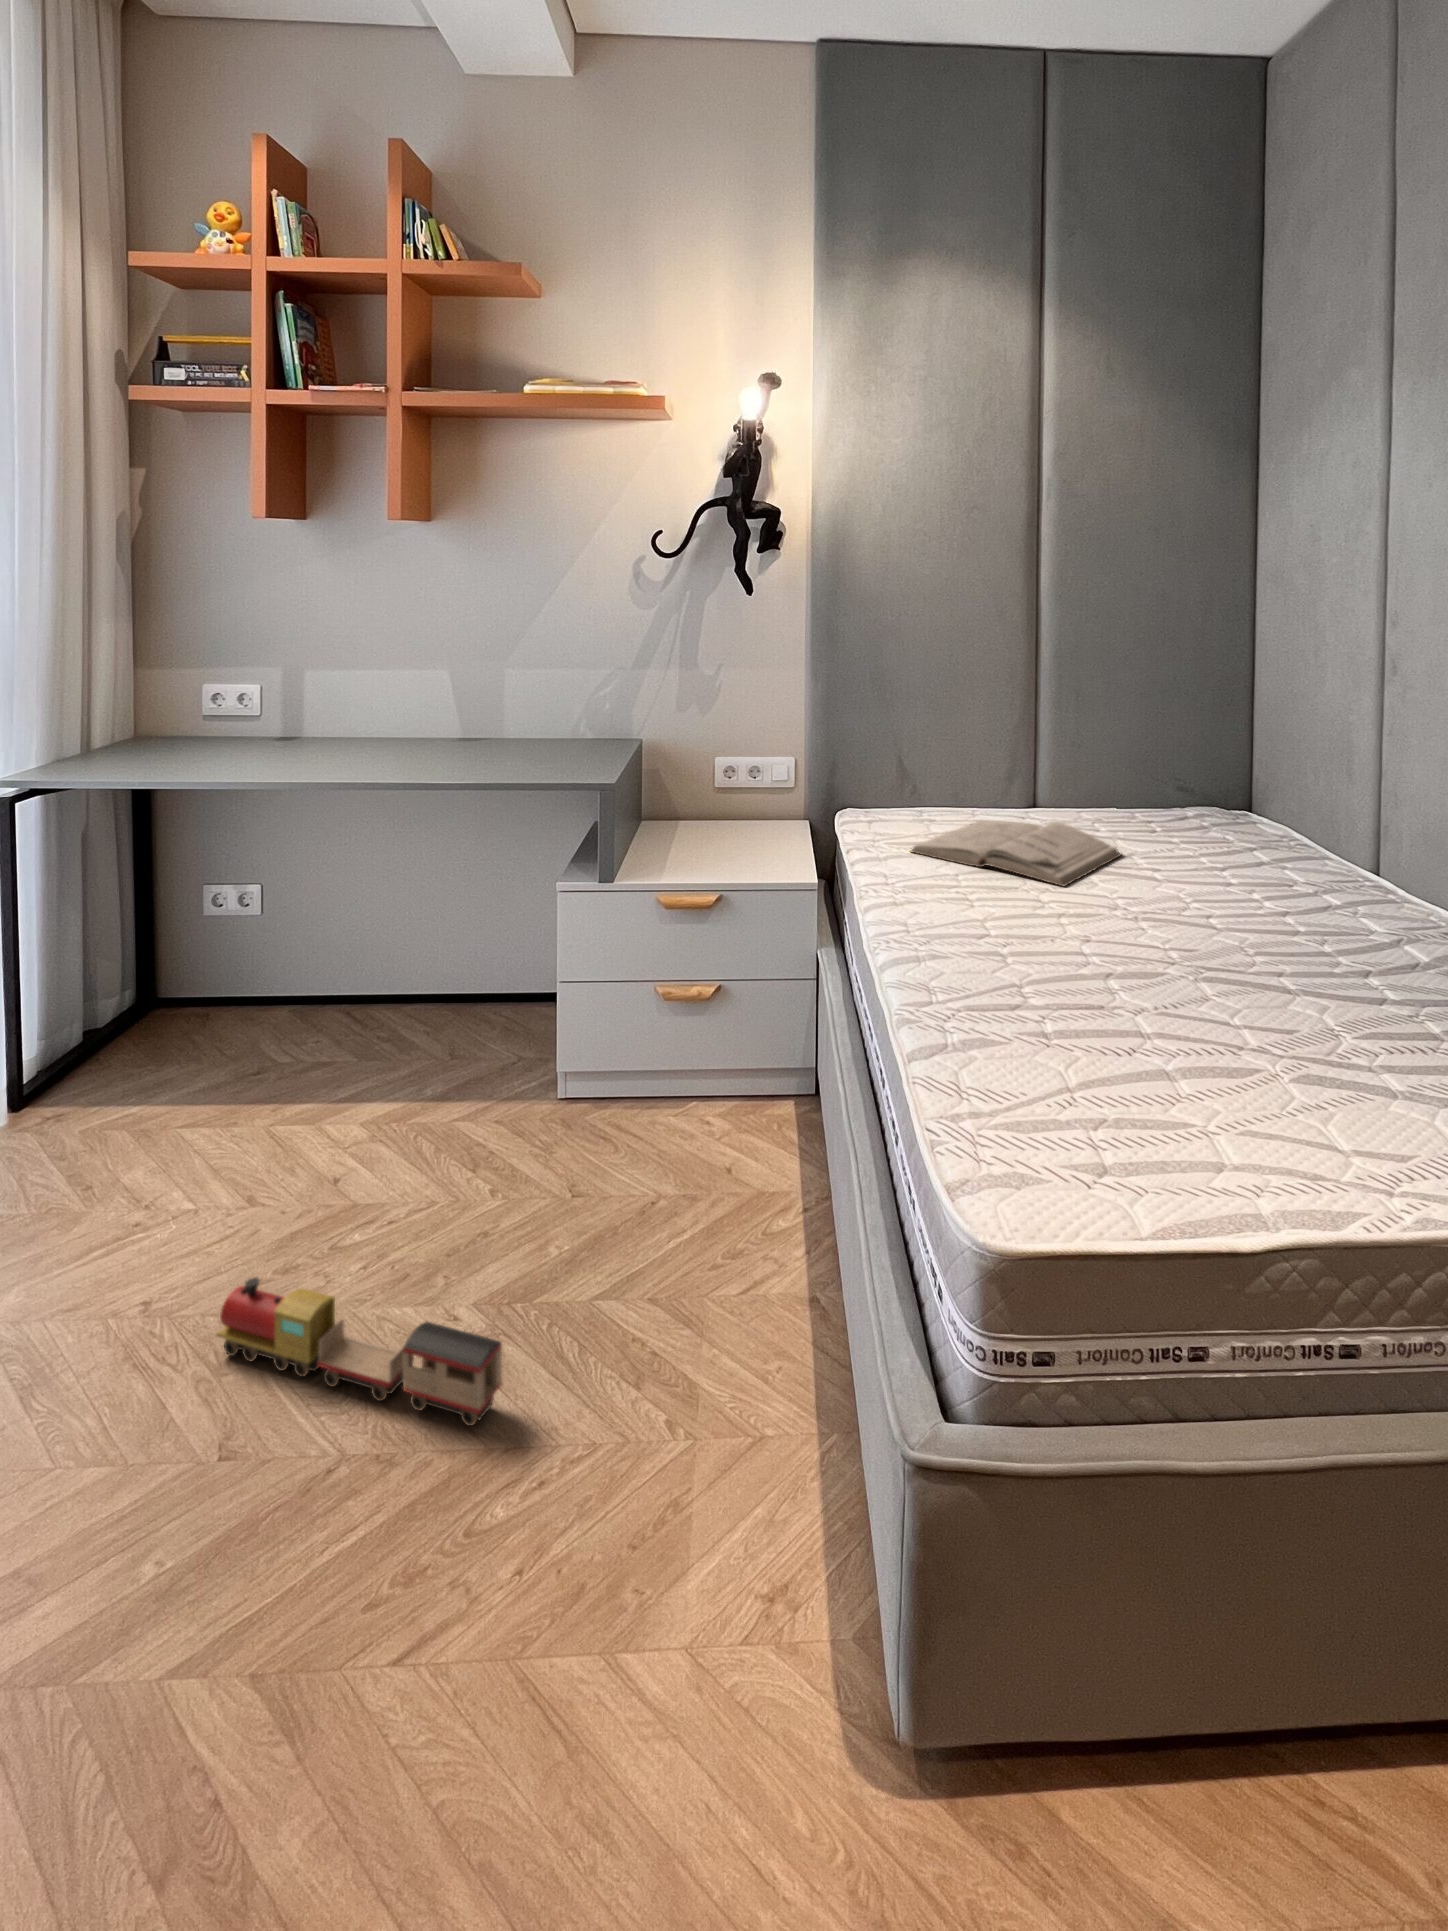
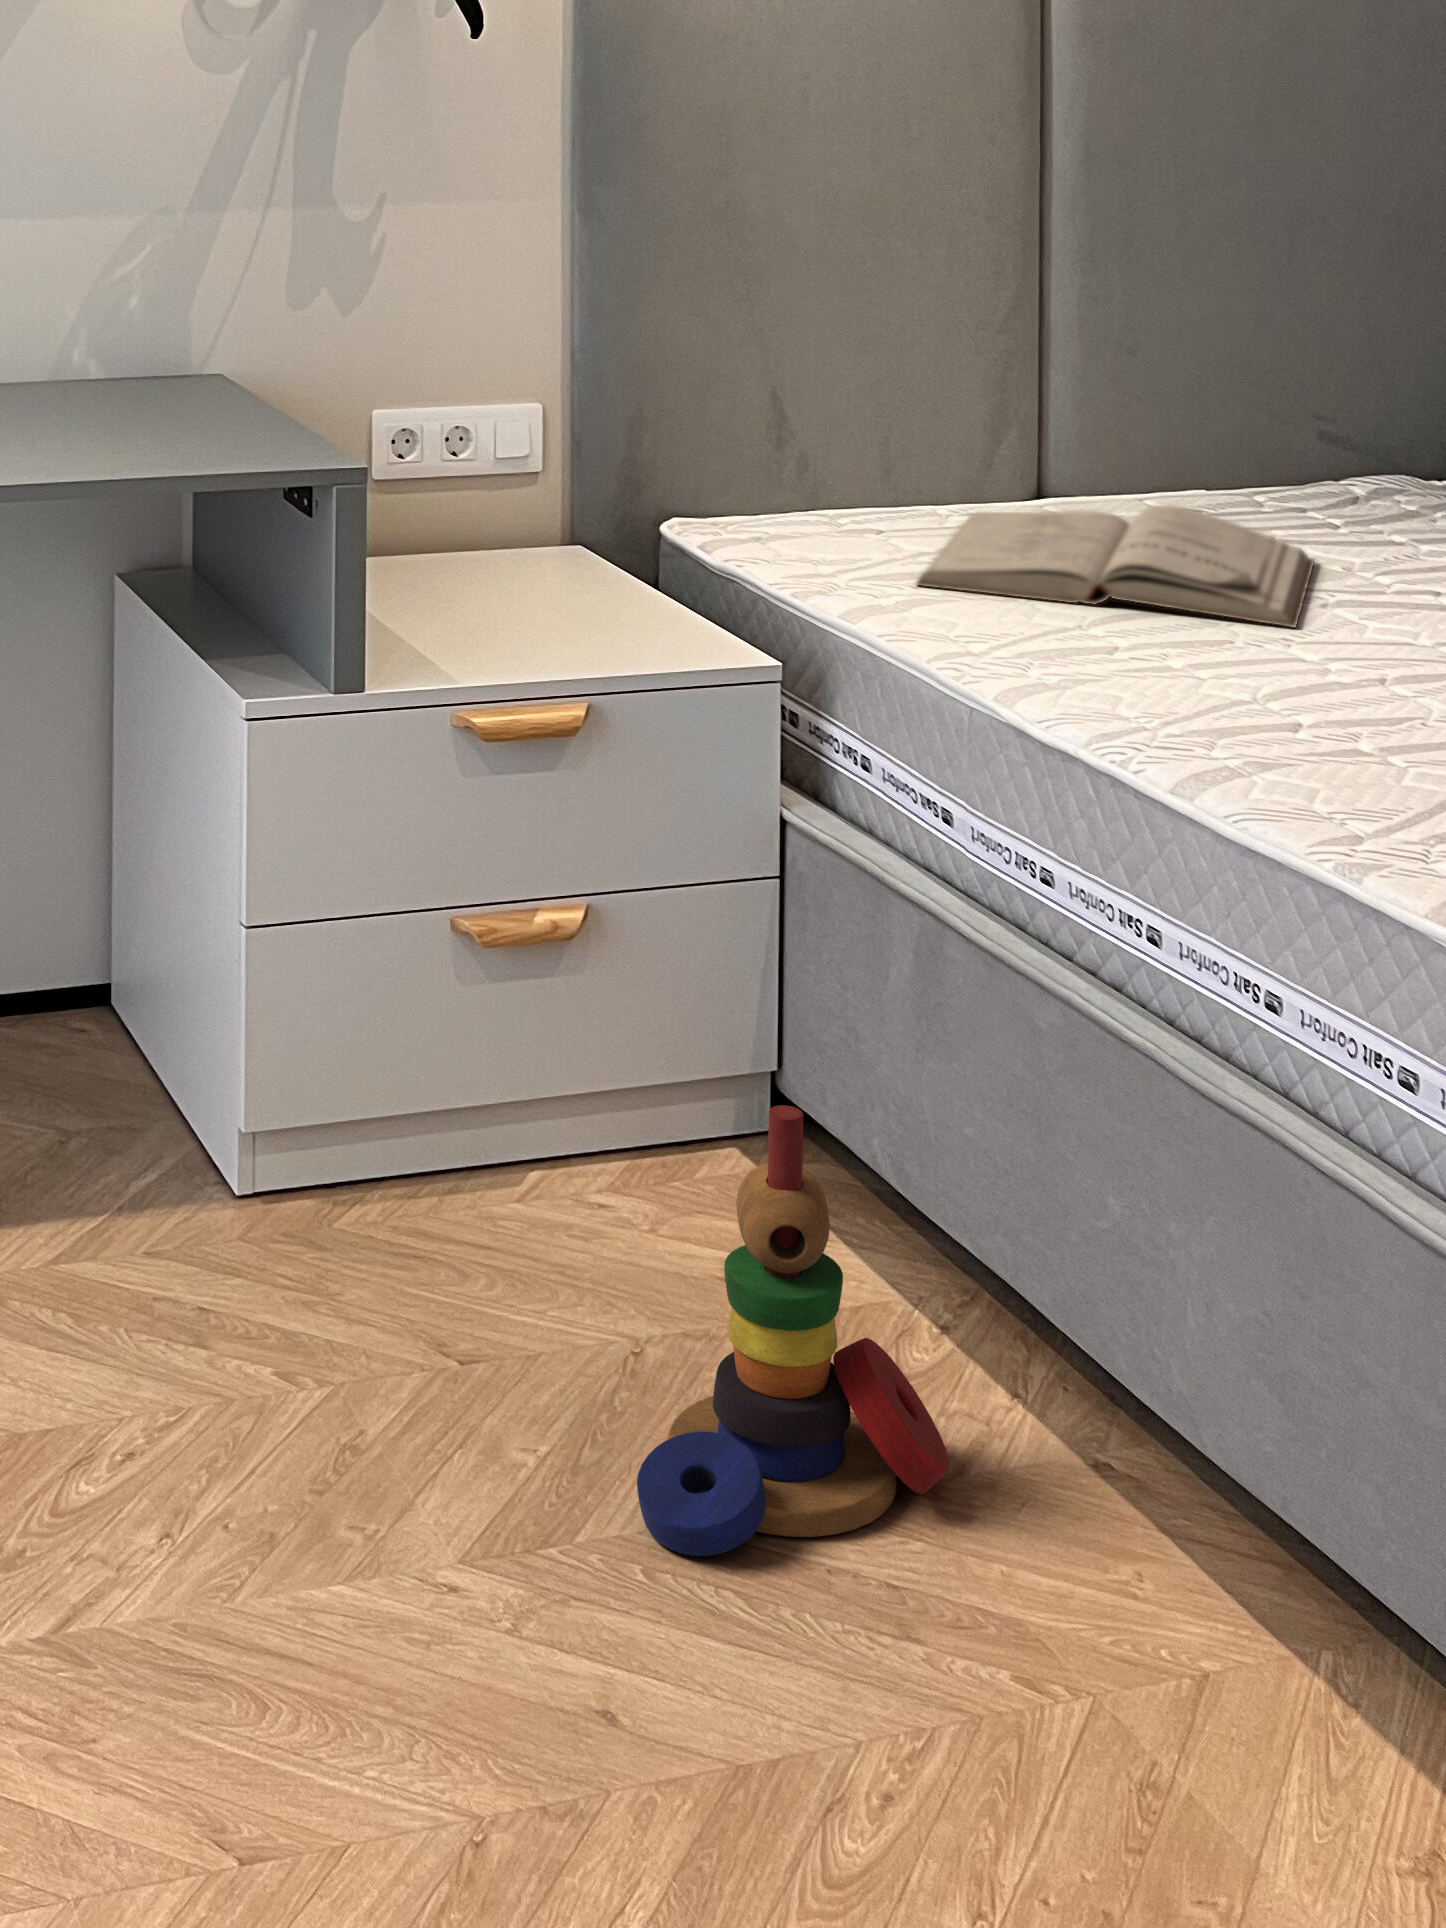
stacking toy: none [568,1099,741,1318] -> present [637,1105,950,1556]
toy train: present [216,1277,502,1426] -> none [39,1562,708,1753]

